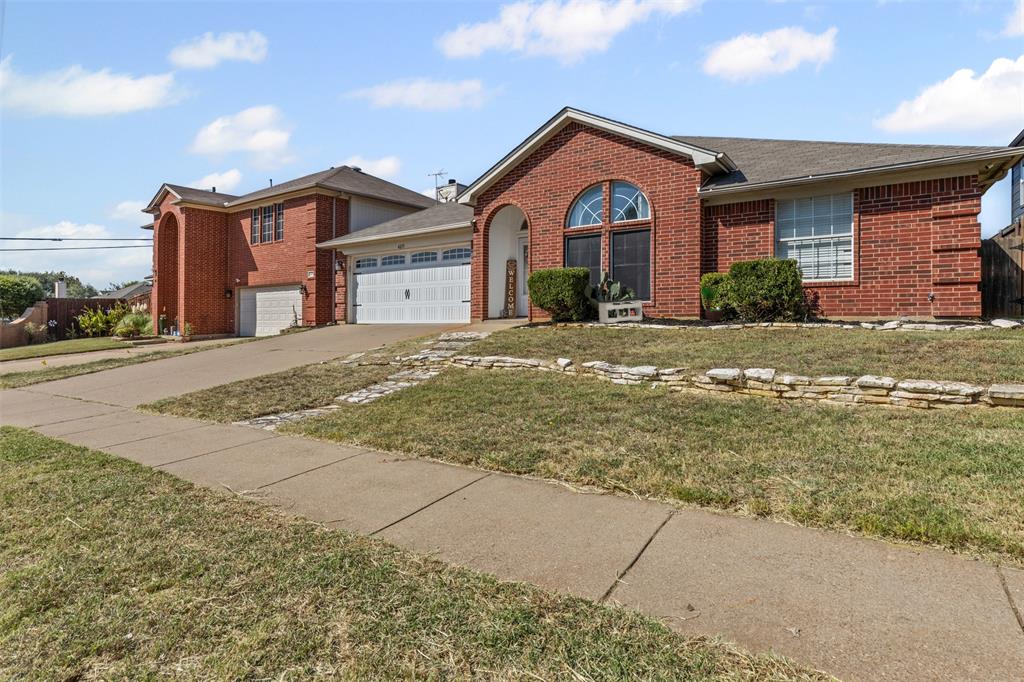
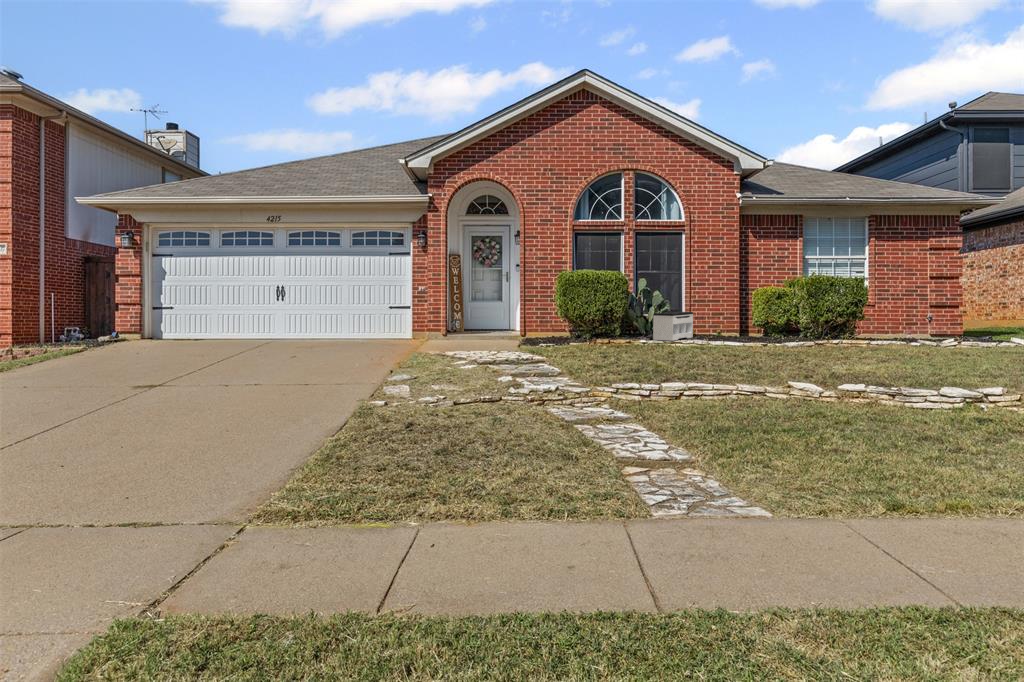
potted tree: present [701,287,723,321] -> none [777,297,807,340]

